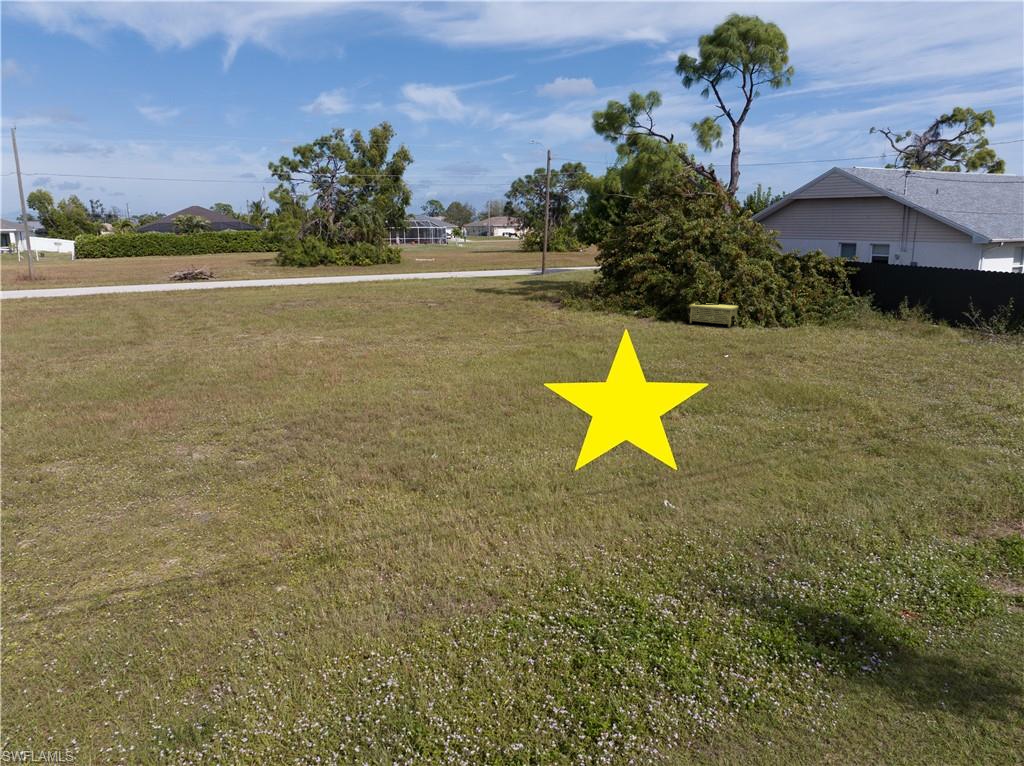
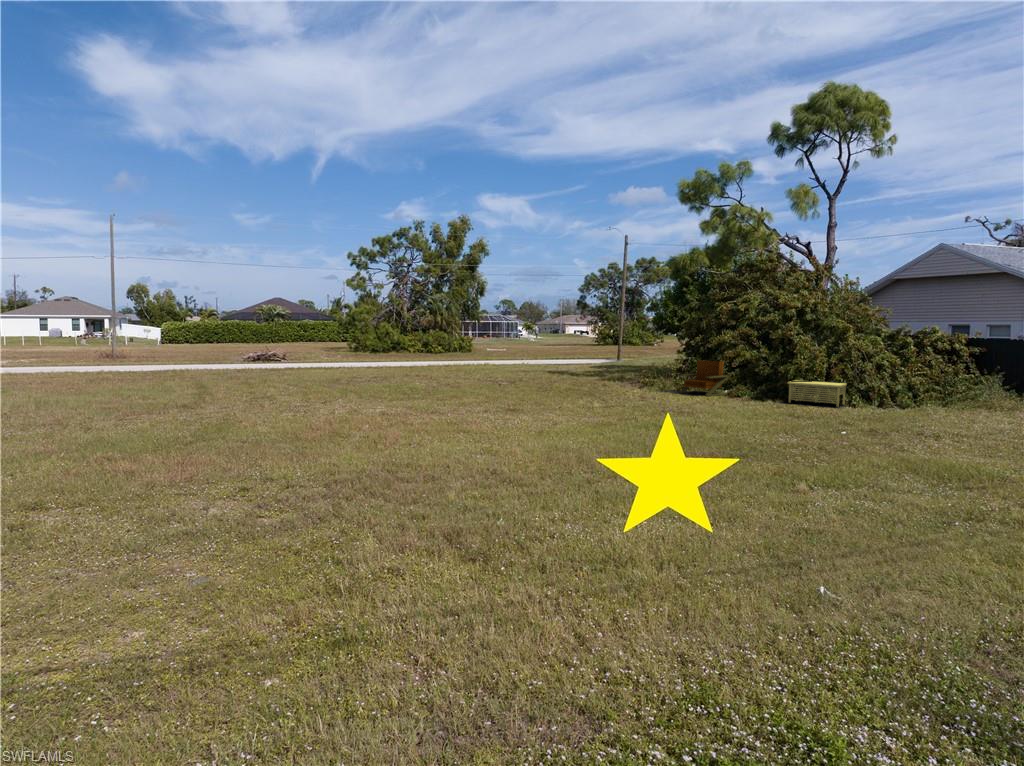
lounge chair: none [597,284,641,318] -> present [680,360,729,396]

